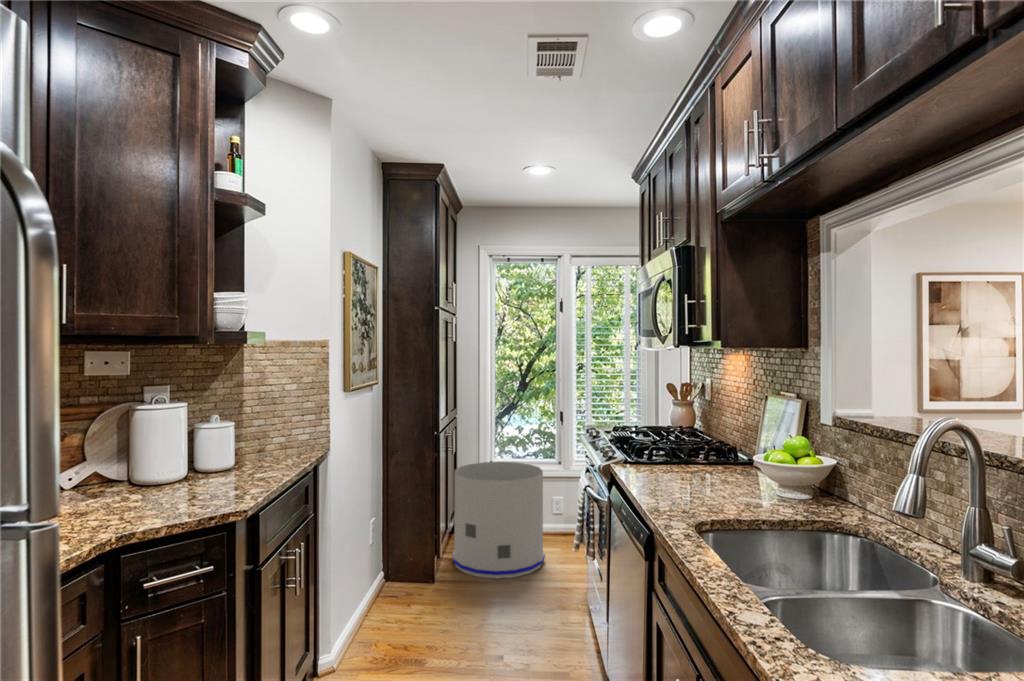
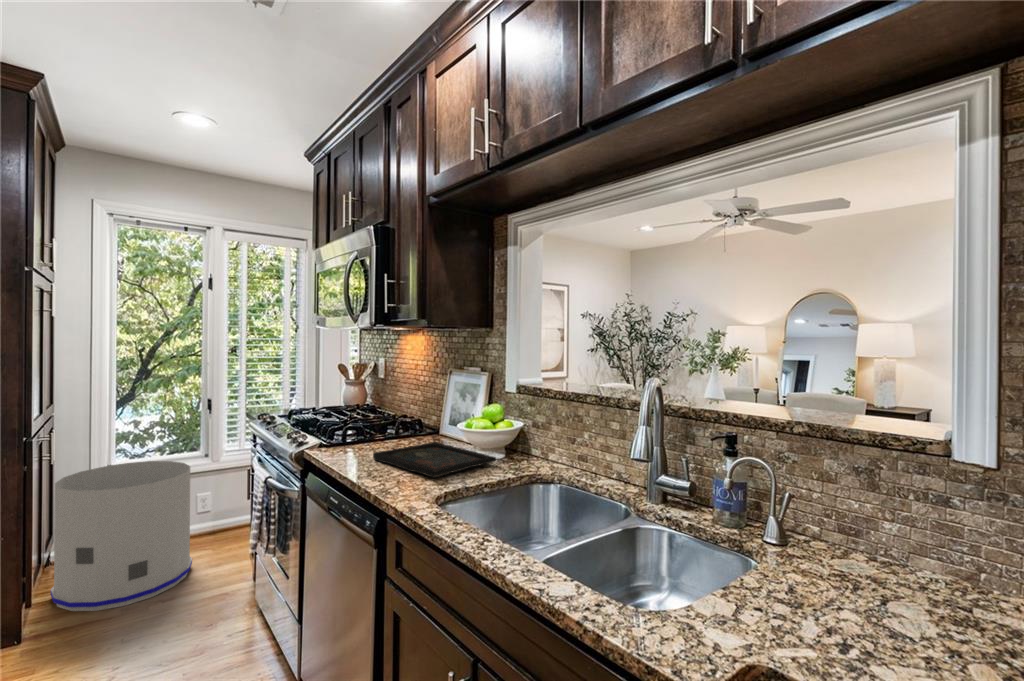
tray: none [662,472,789,505] -> present [373,442,496,477]

